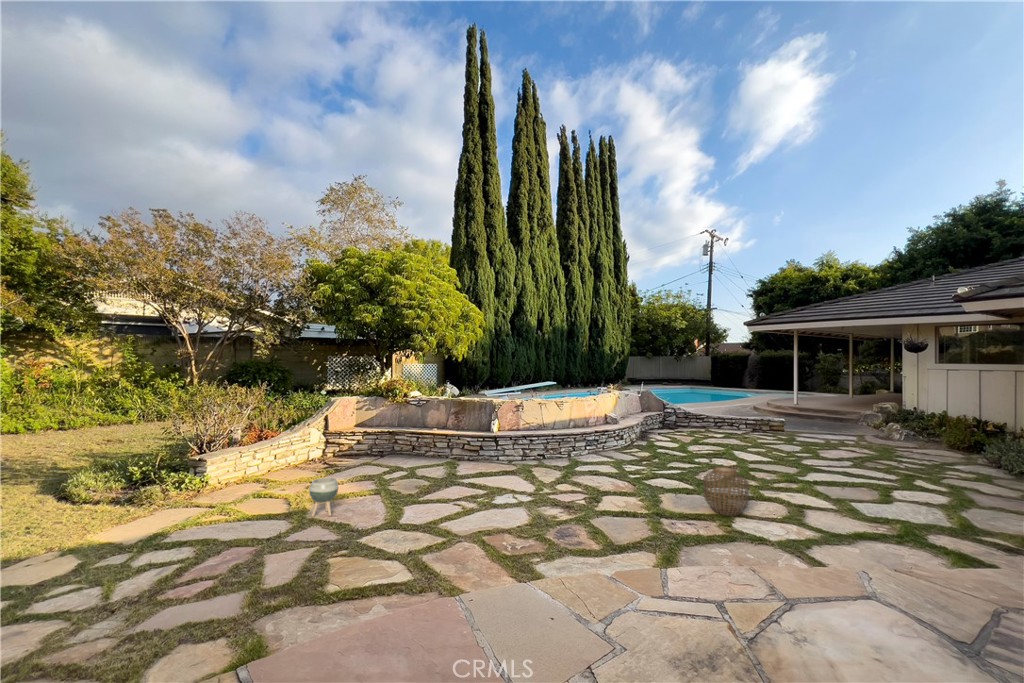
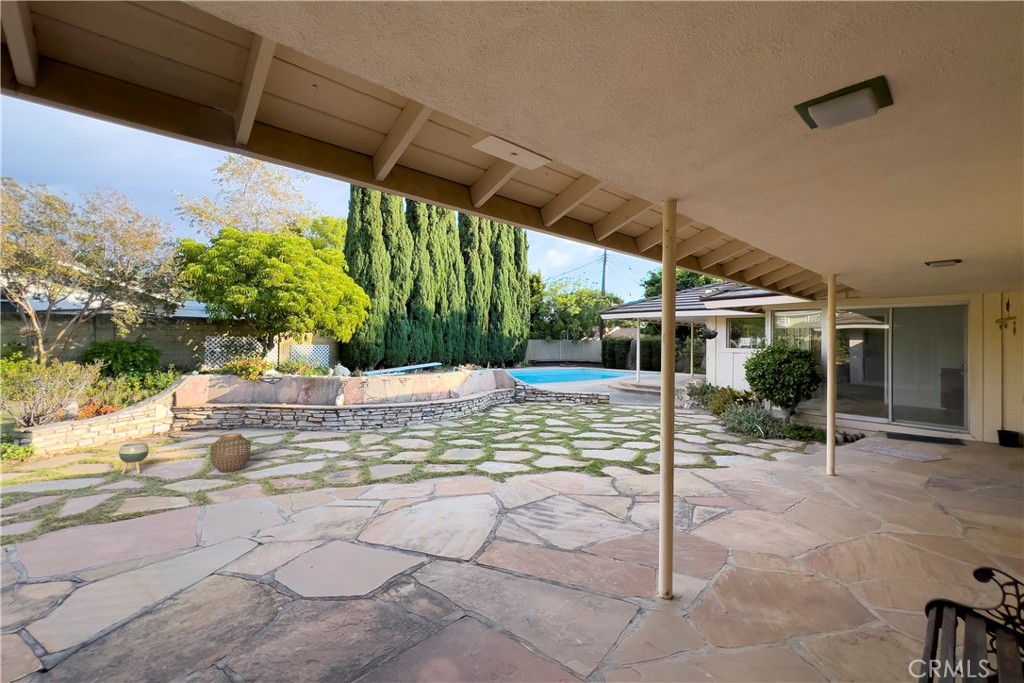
woven basket: present [703,467,749,516] -> present [211,434,250,472]

